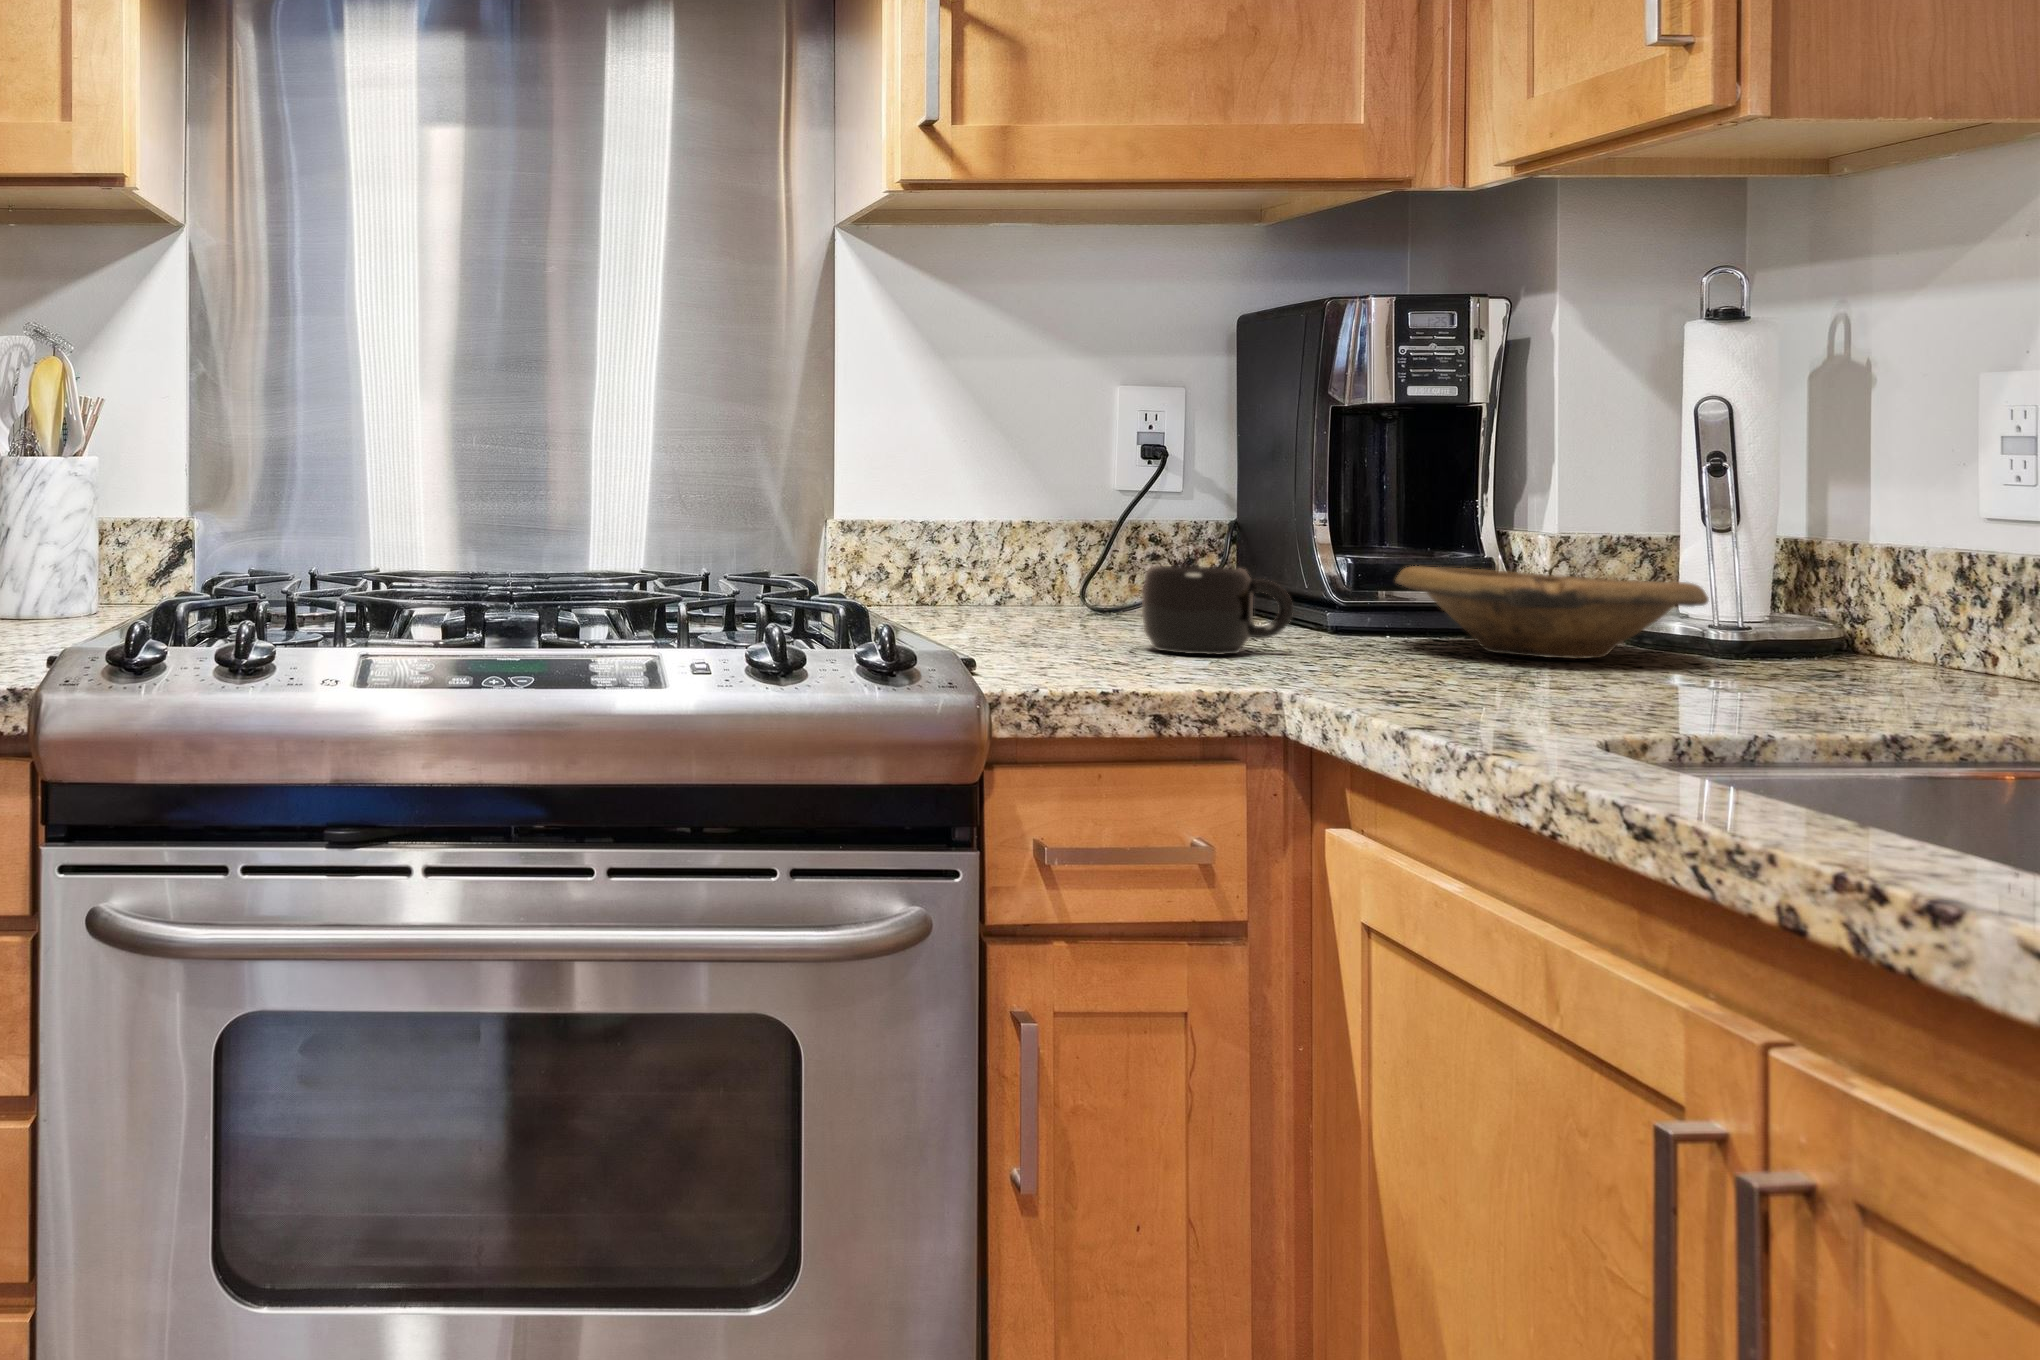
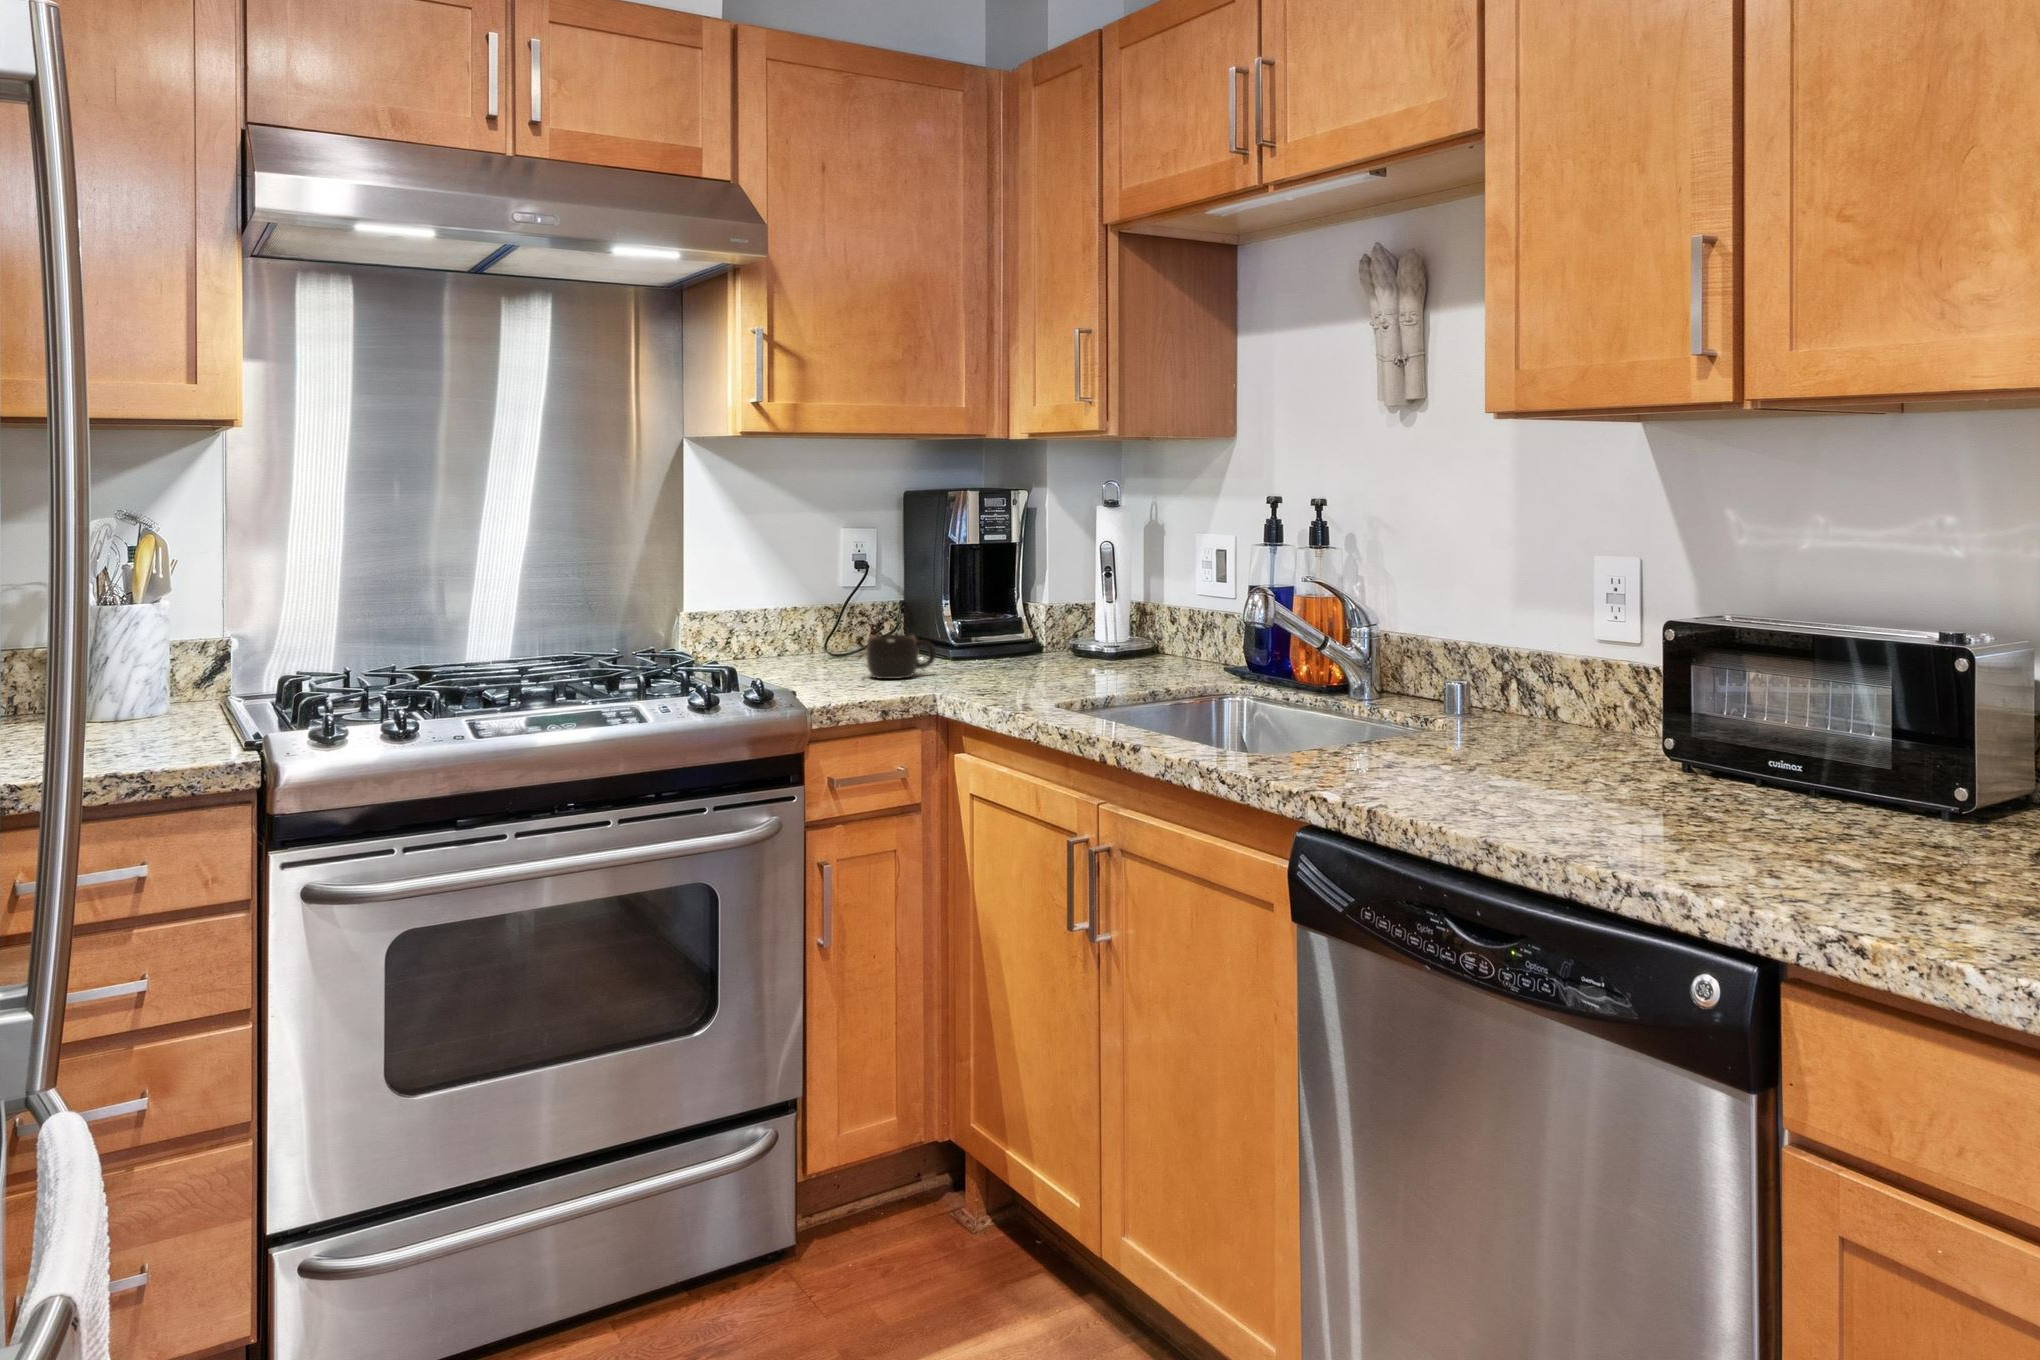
bowl: present [1395,566,1709,659] -> none [980,626,1104,667]

